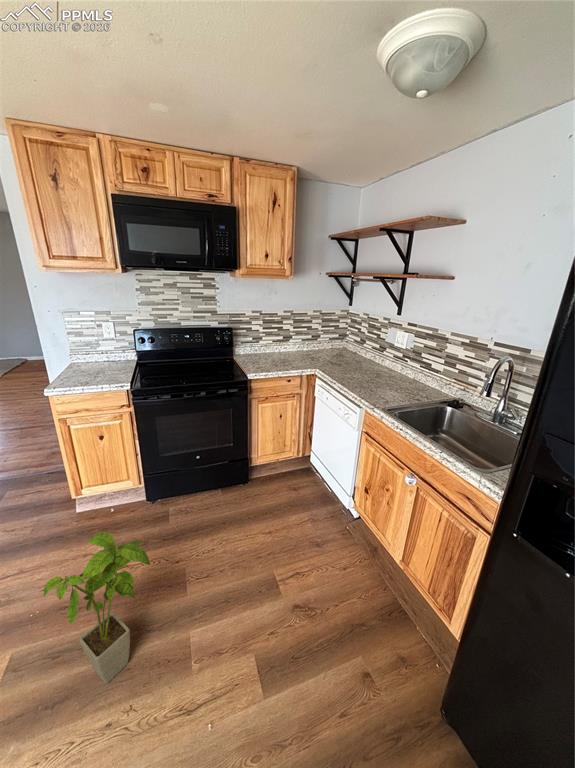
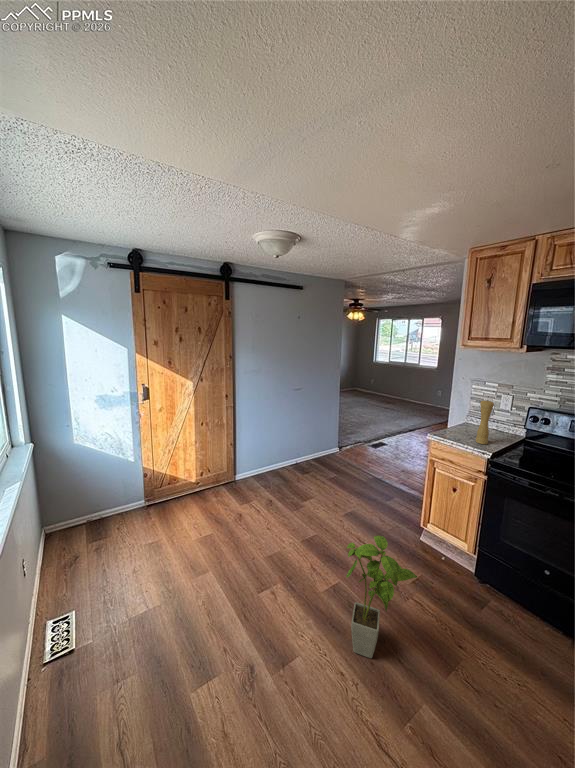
pepper mill: none [98,330,118,379] -> present [476,400,494,444]

